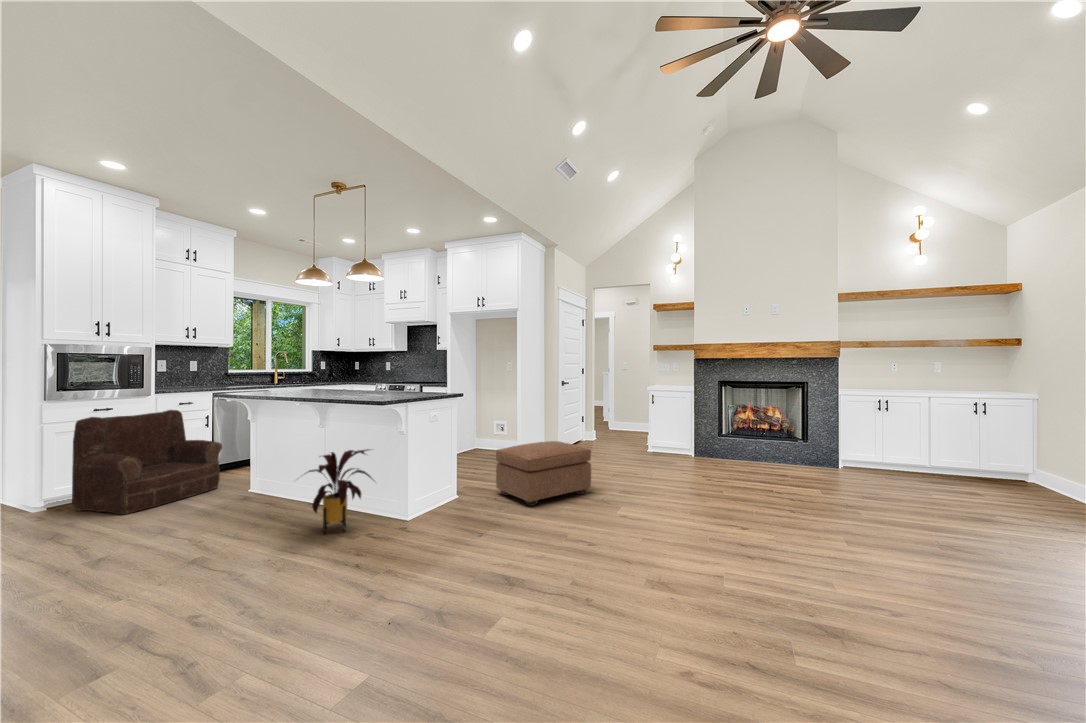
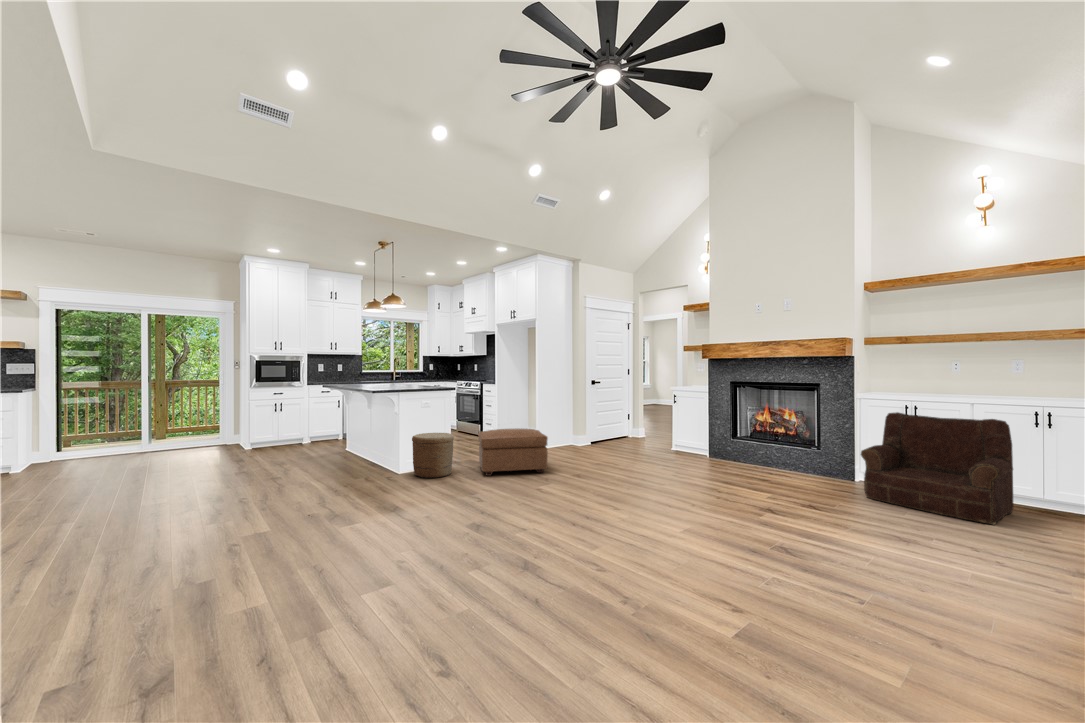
armchair: present [72,410,222,515] -> present [861,412,1013,525]
house plant: present [308,449,372,534] -> none [329,422,383,475]
woven basket: none [430,455,488,521] -> present [412,433,454,478]

